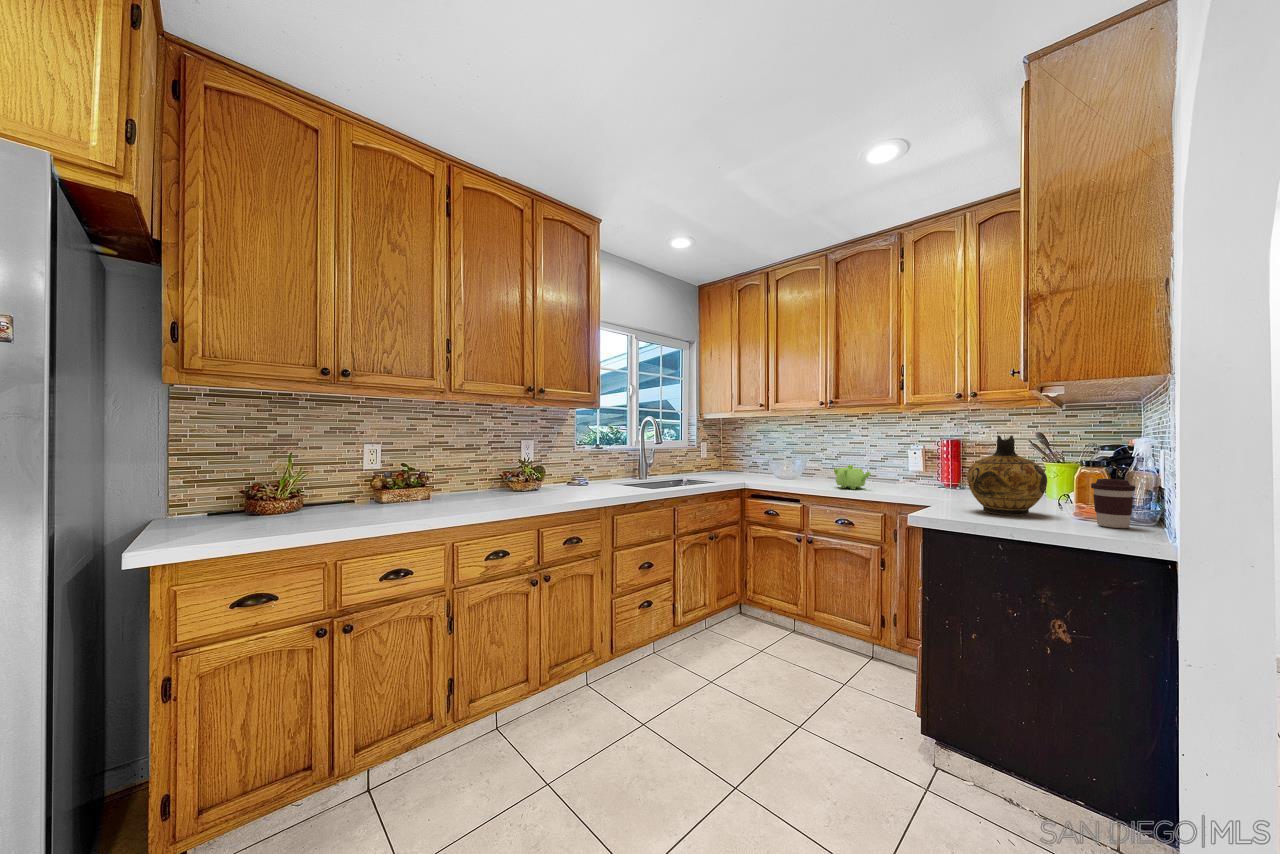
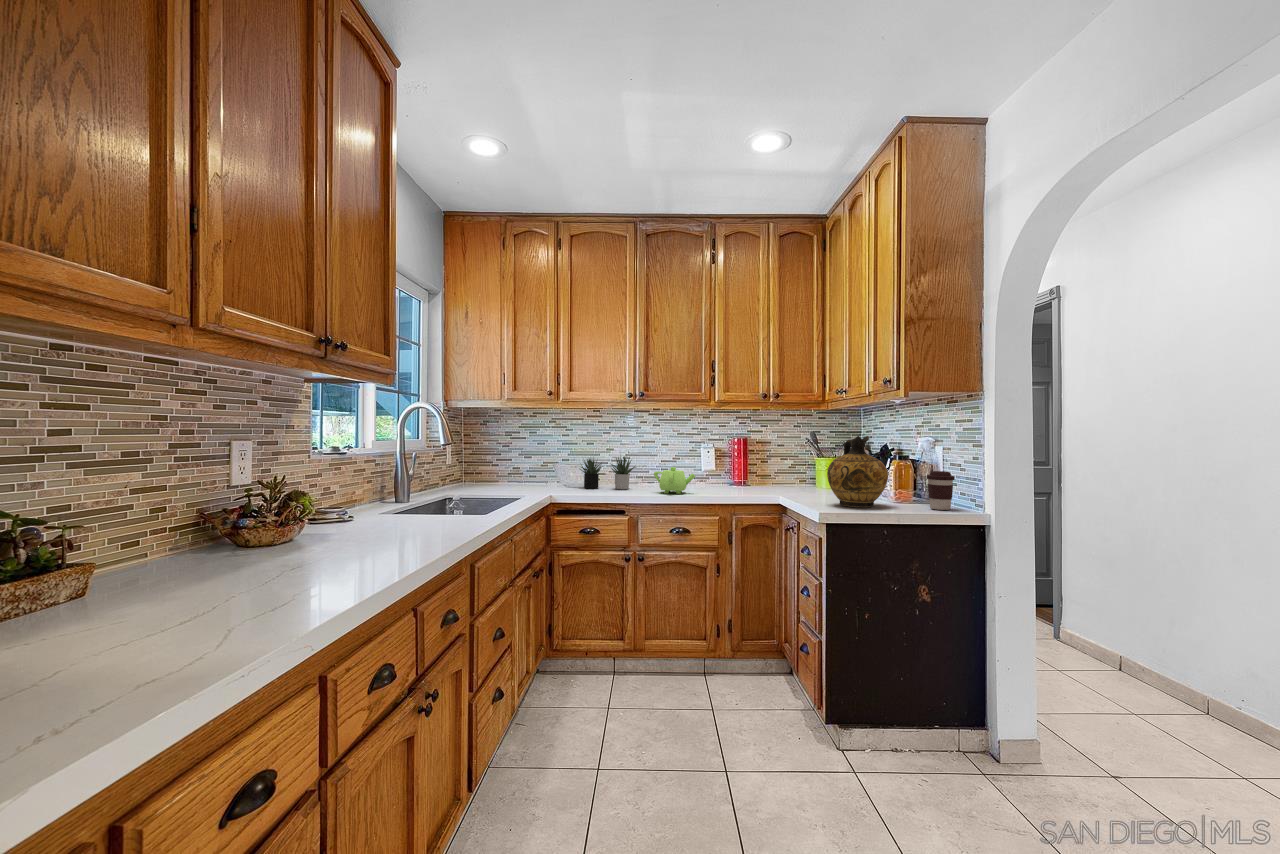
succulent plant: none [779,452,829,483] -> present [580,457,636,489]

